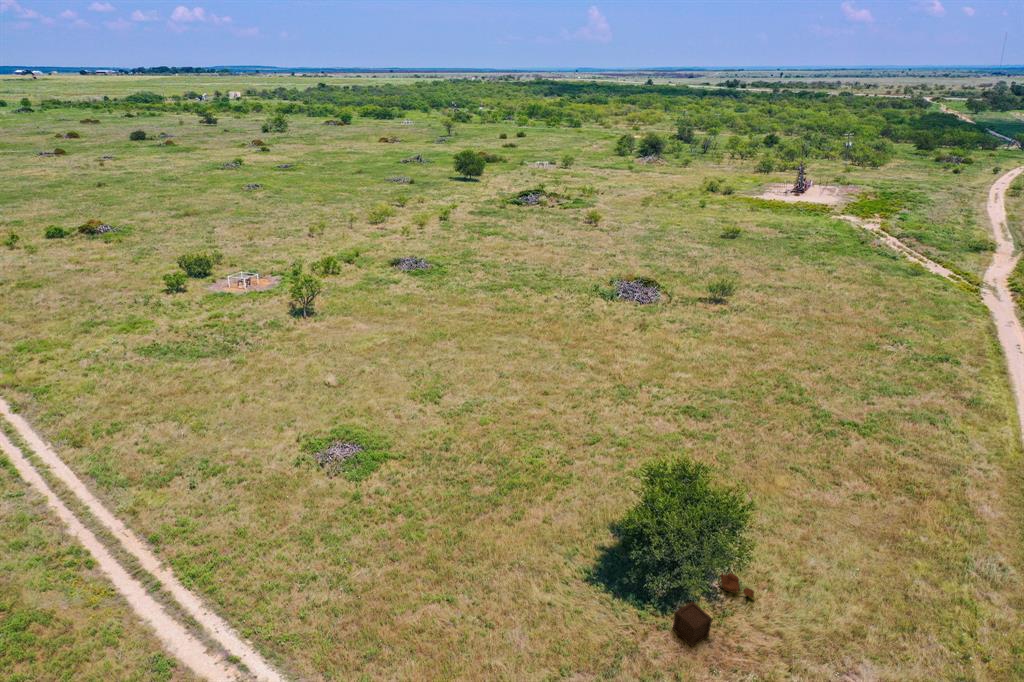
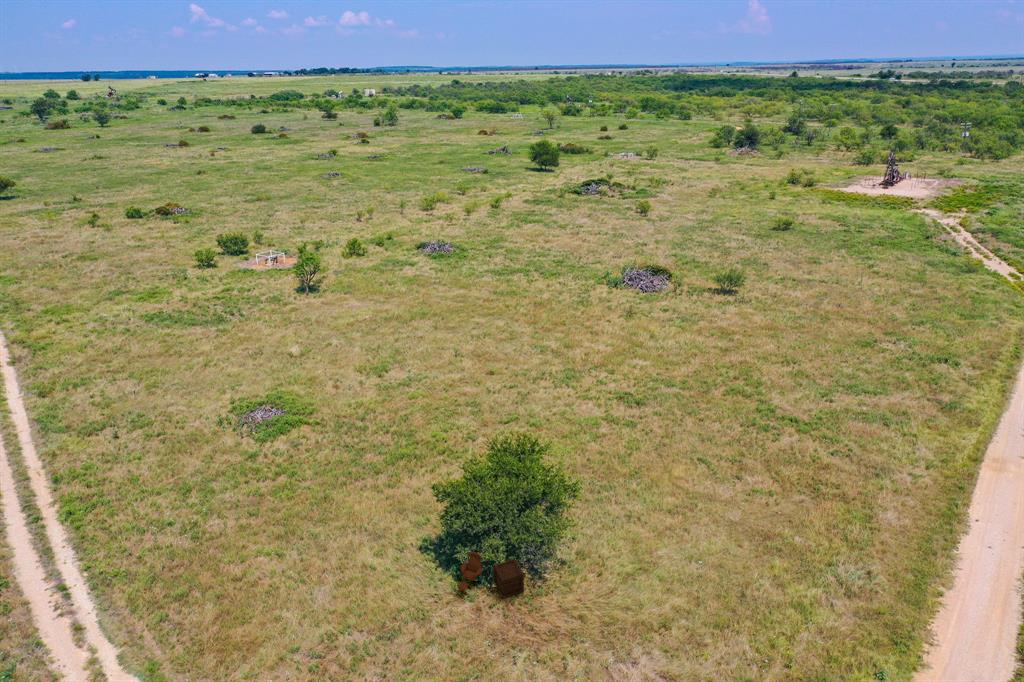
lounge chair: present [720,573,754,601] -> present [457,552,482,594]

